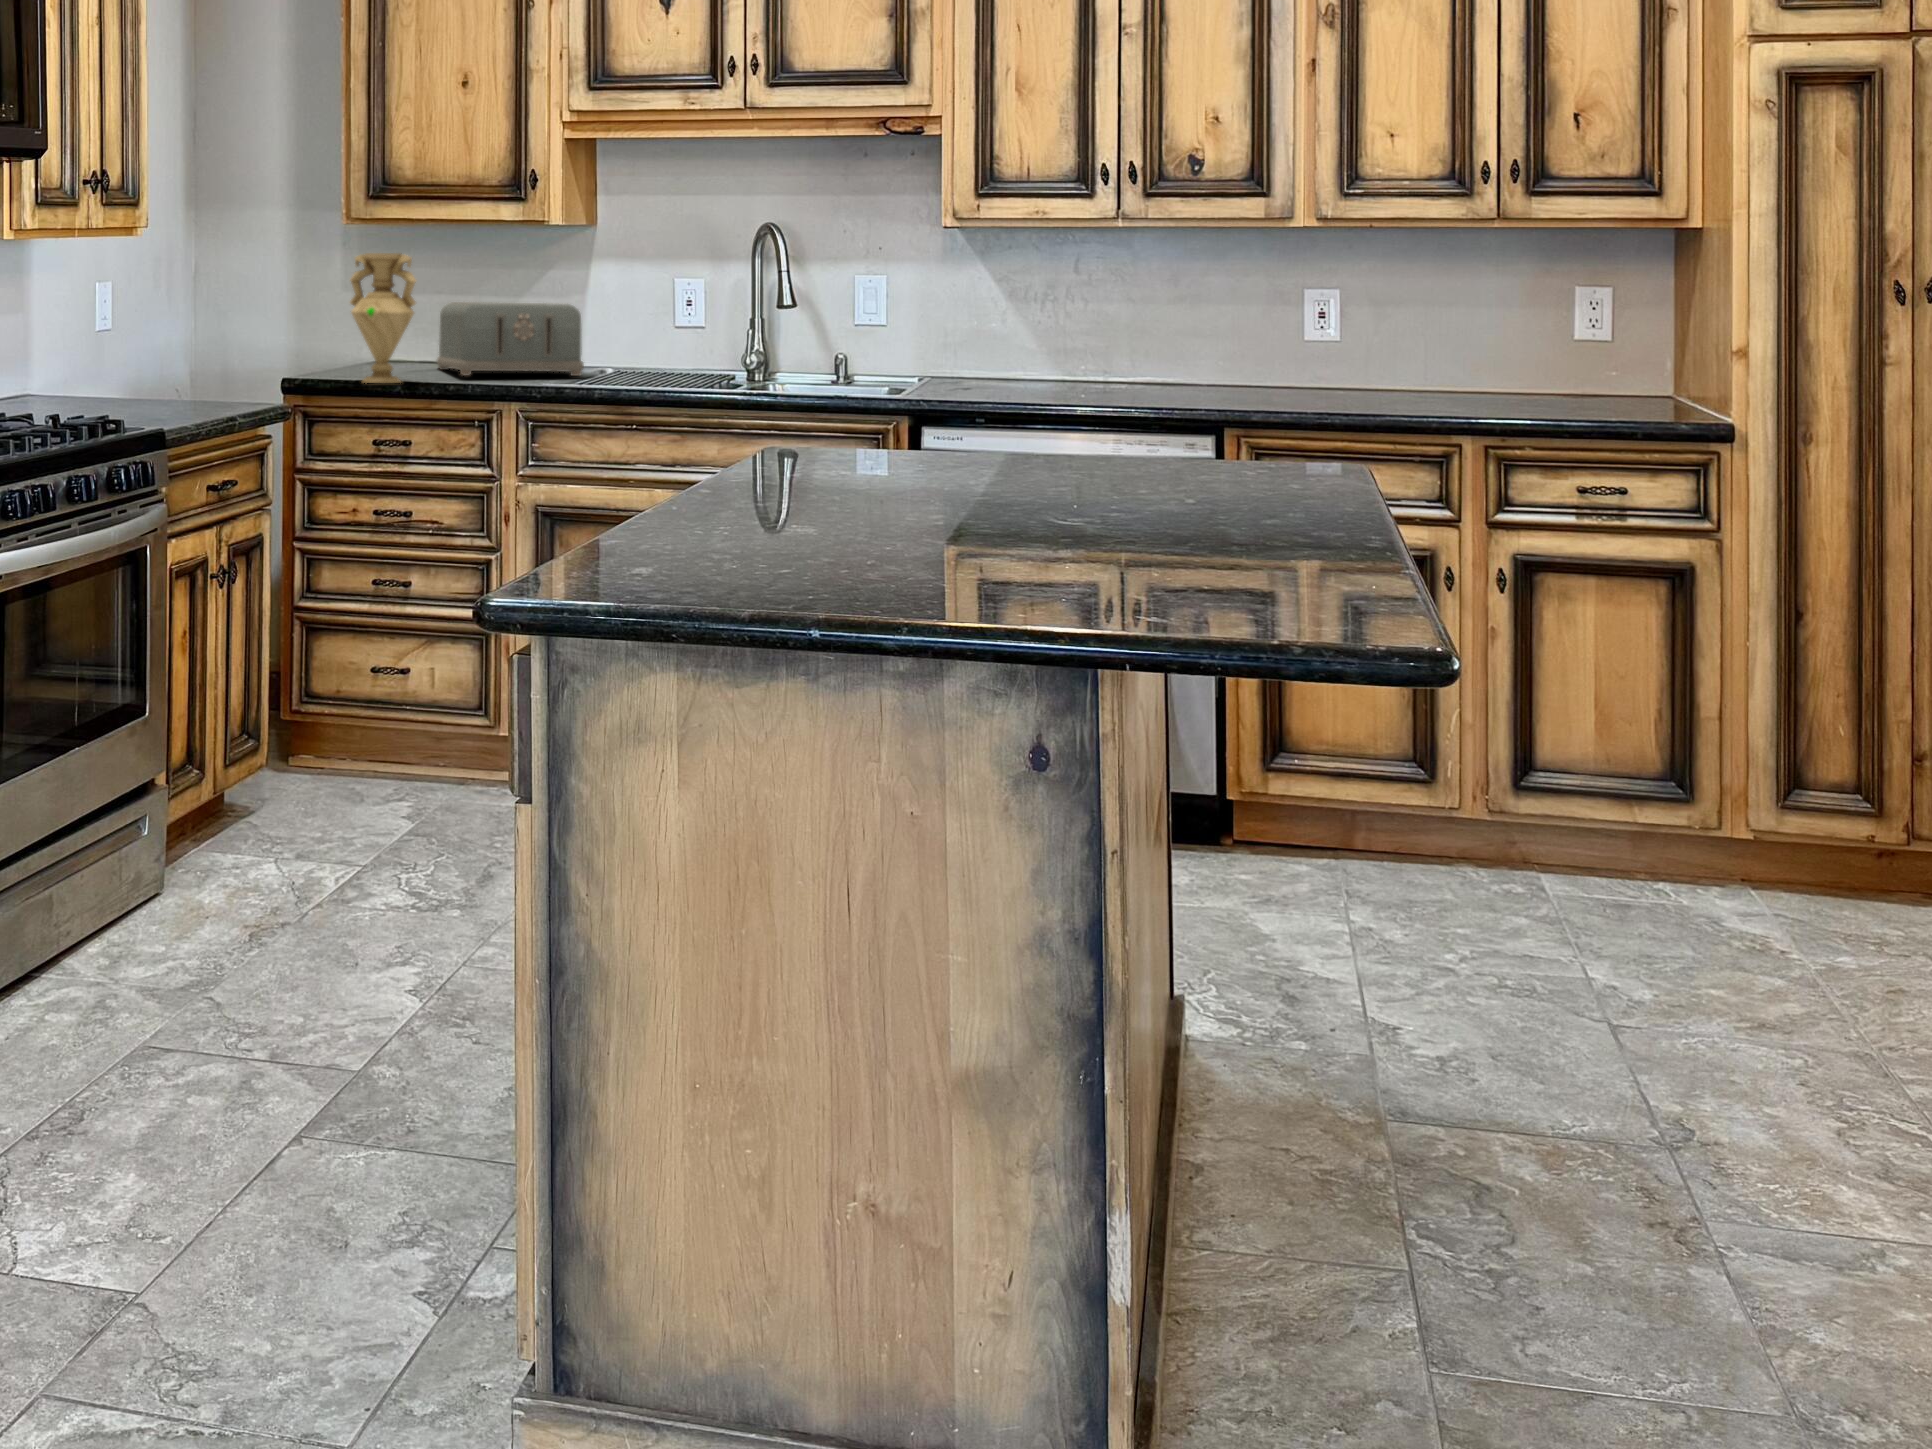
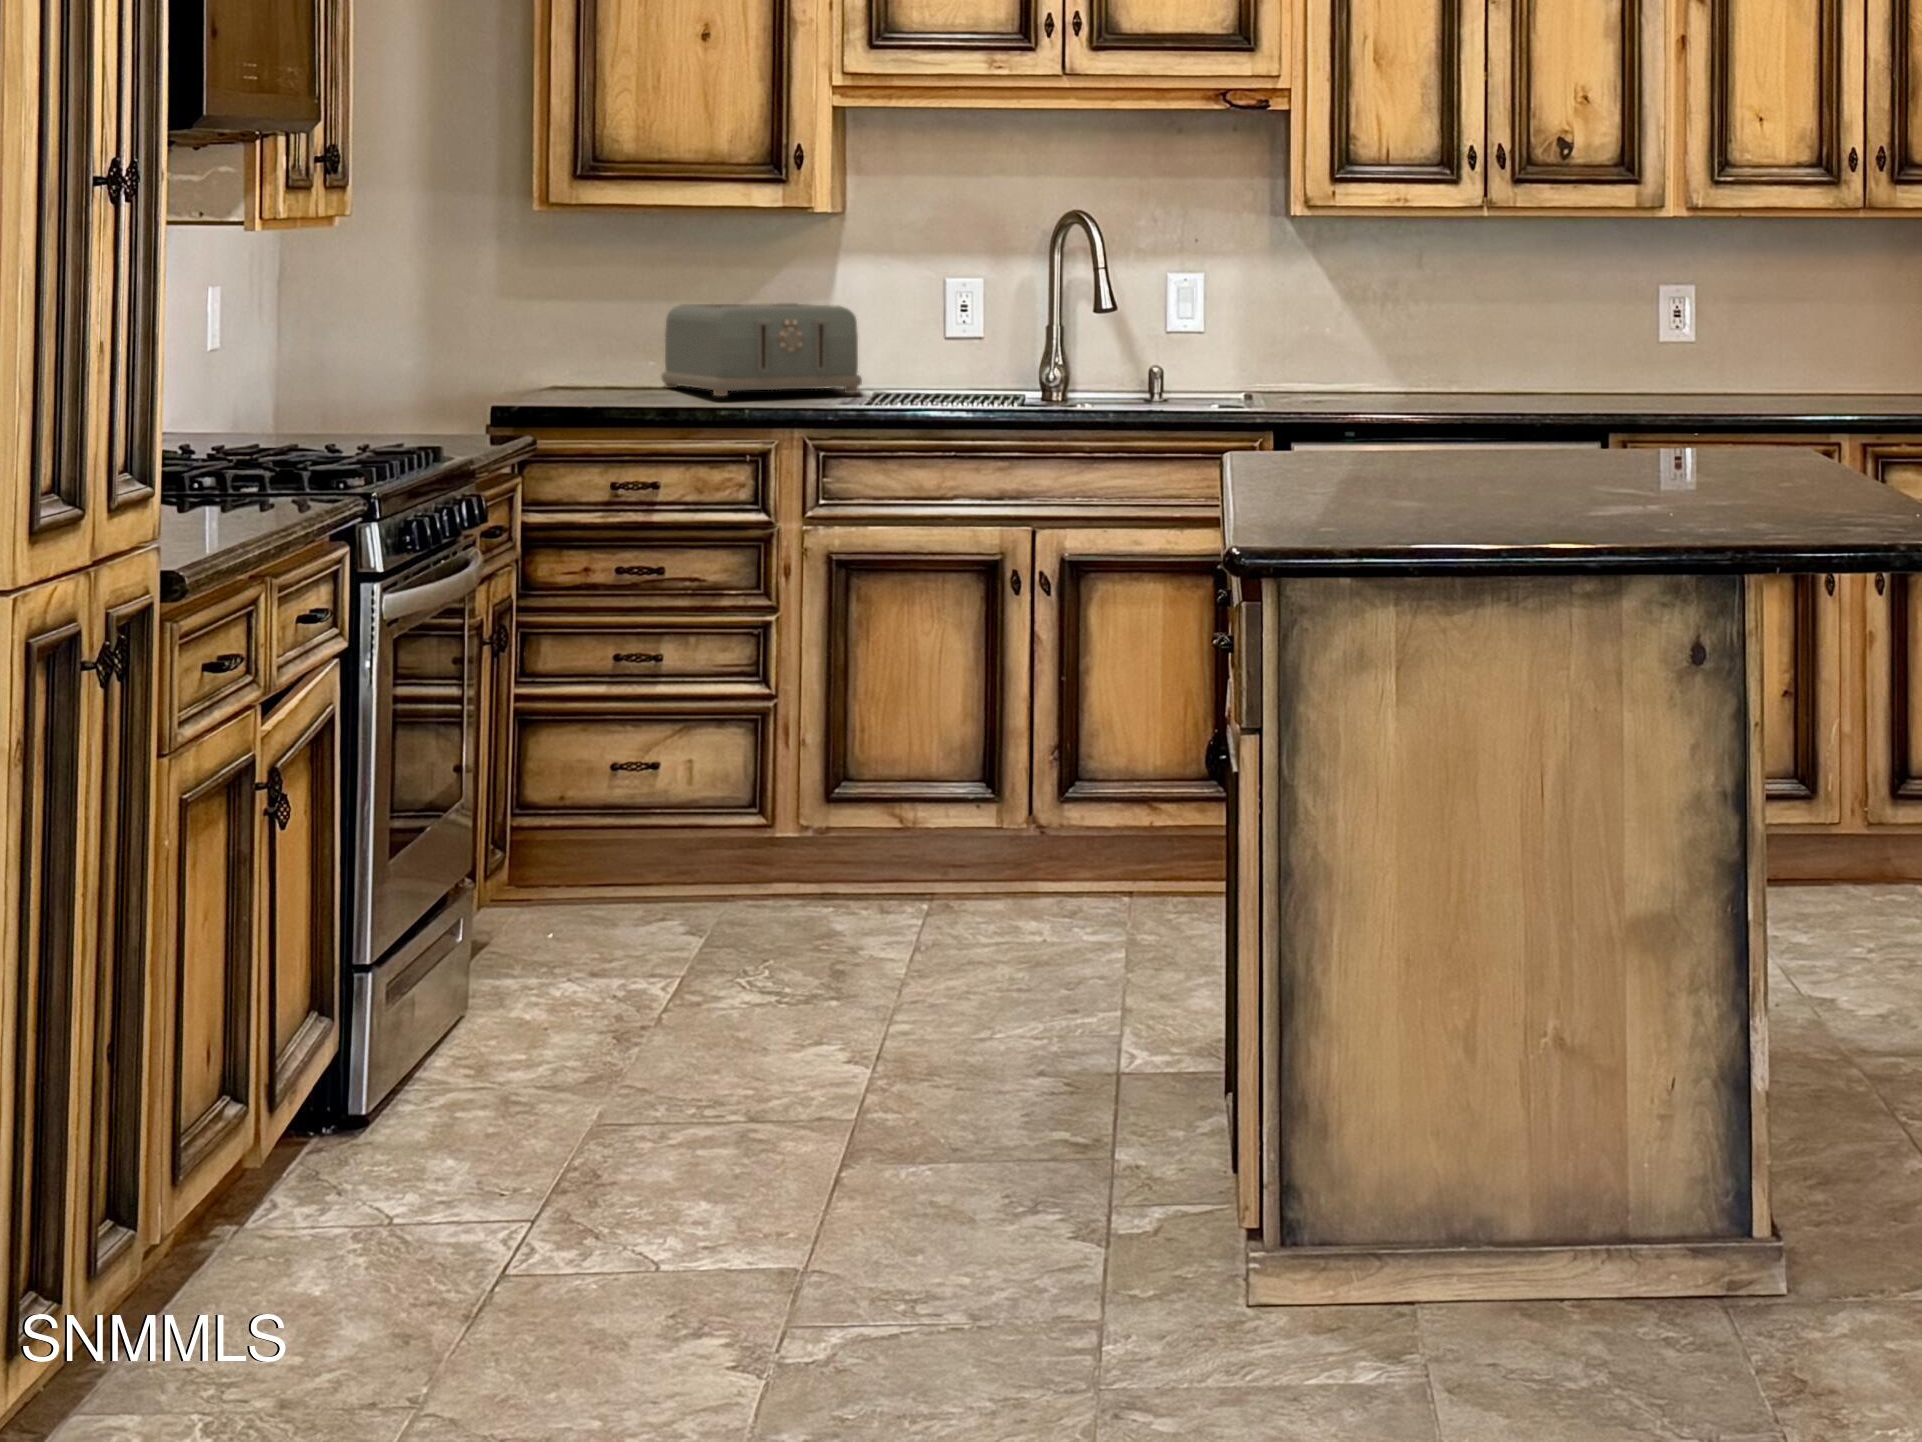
vase: present [350,253,416,383] -> none [578,248,668,409]

